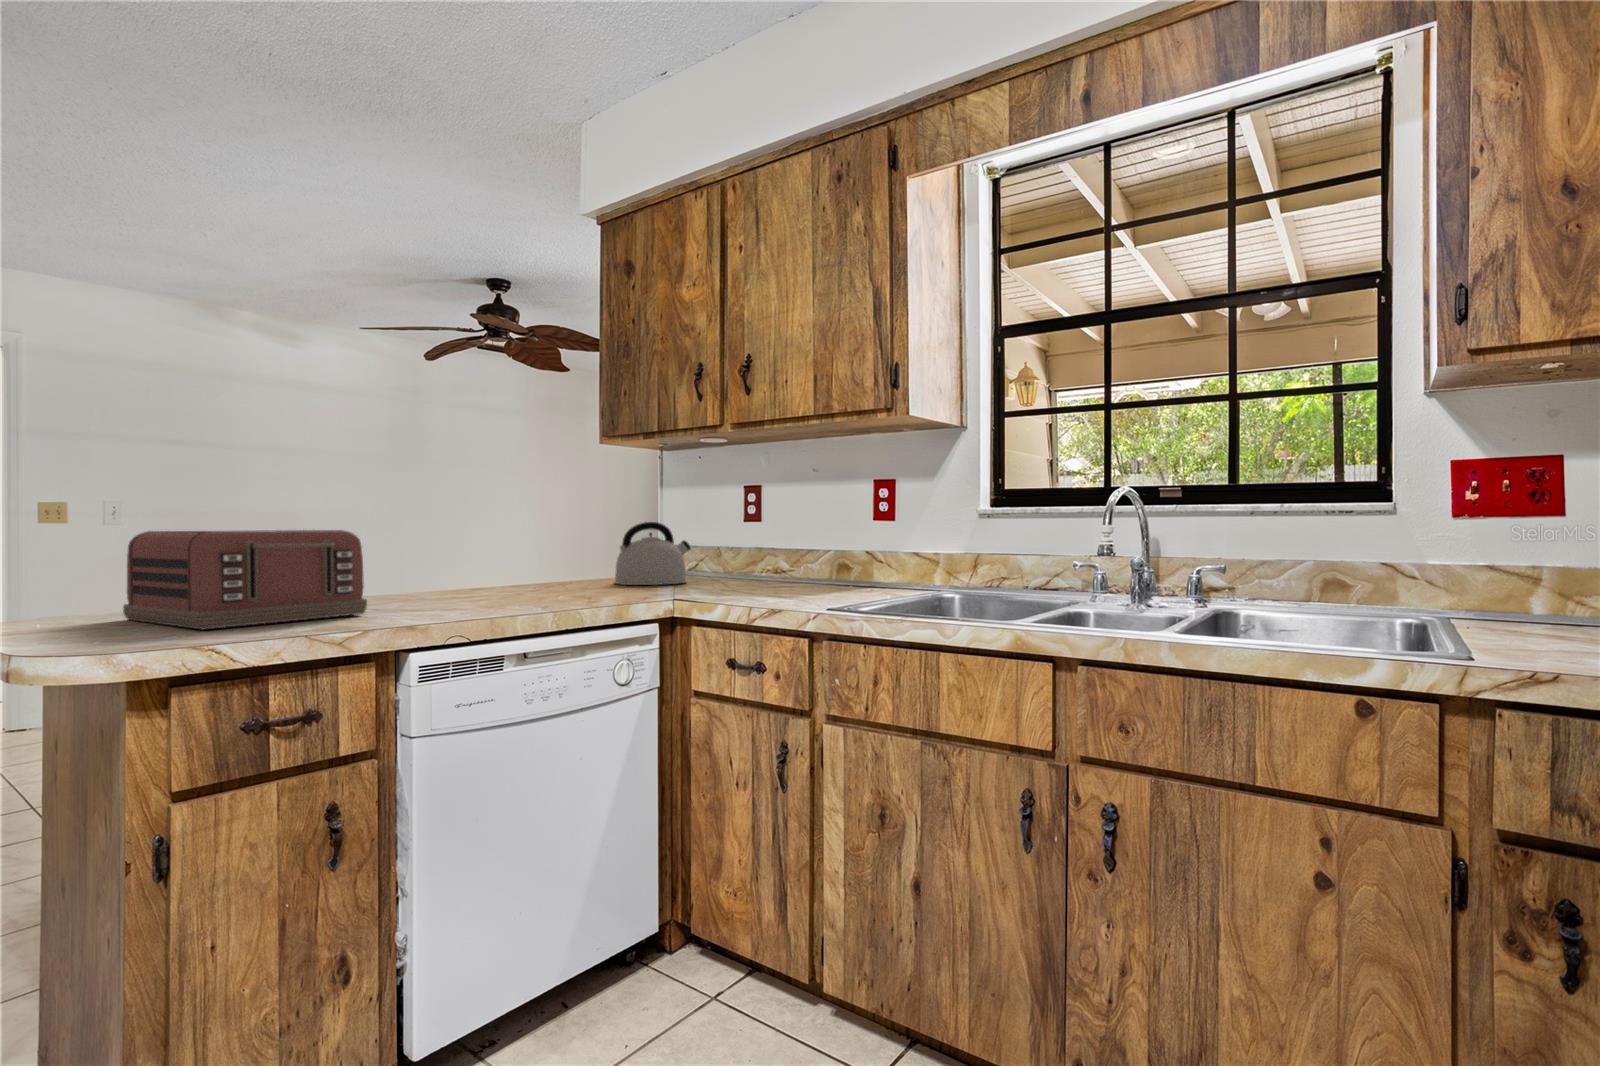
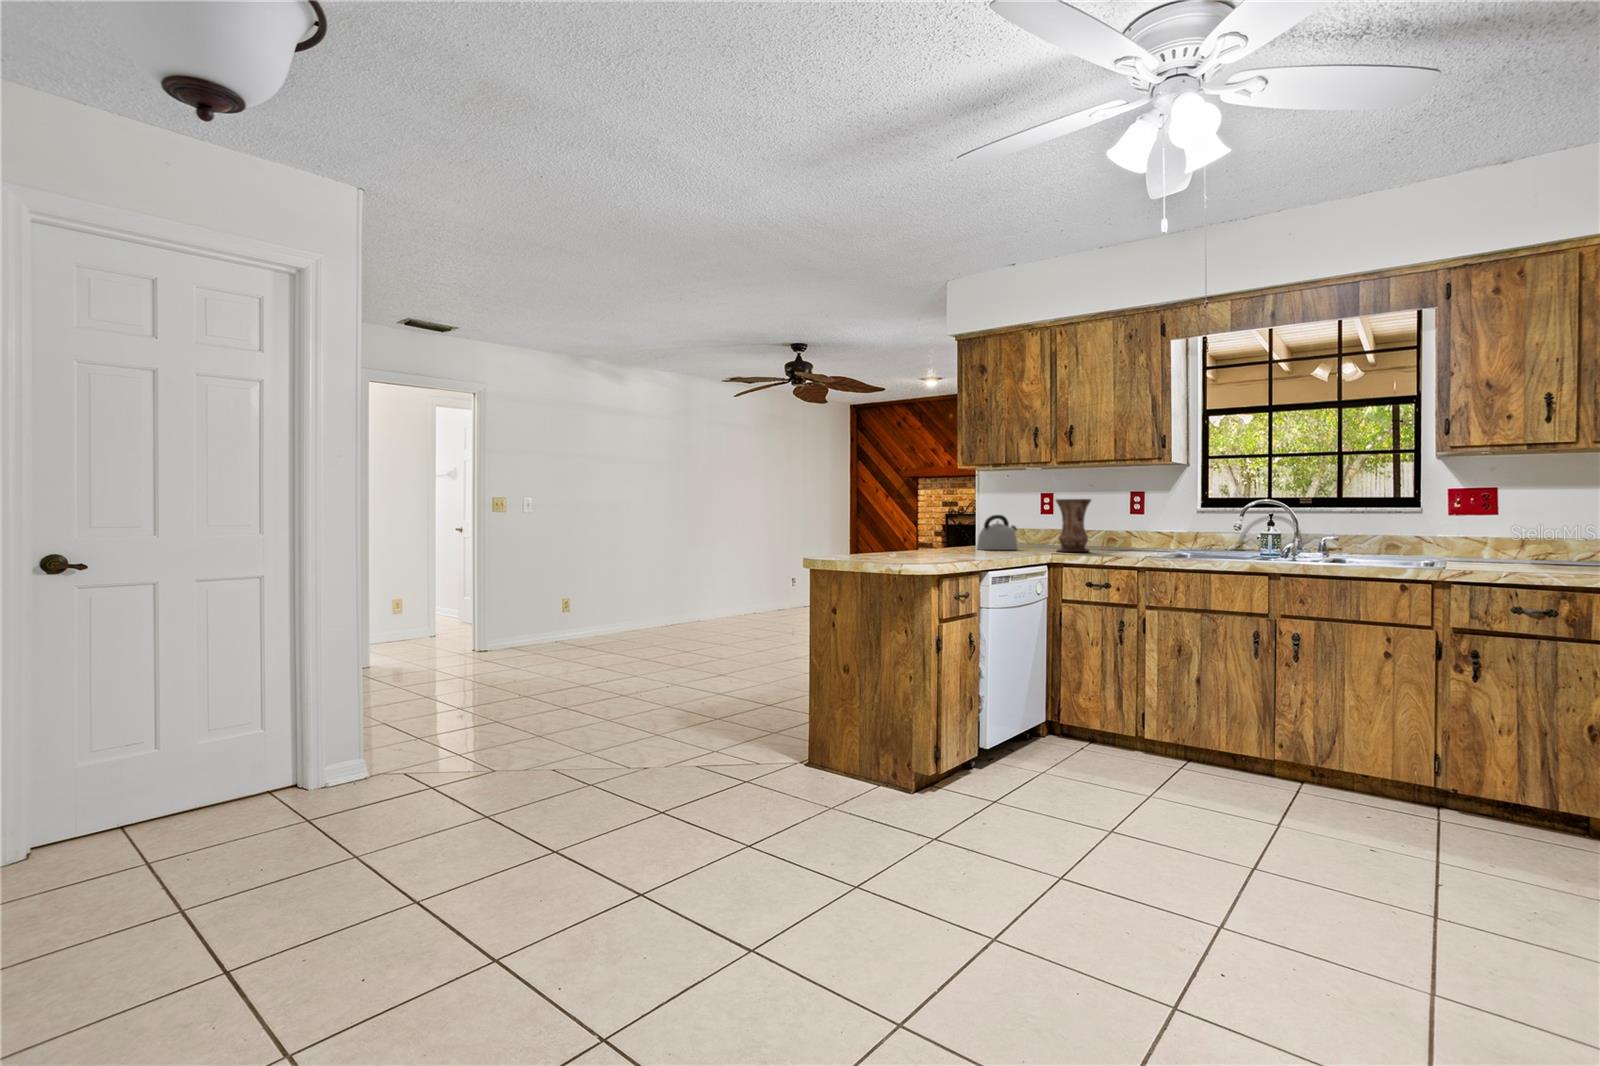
vase: none [723,491,787,592] -> present [1056,499,1091,552]
toaster: present [123,530,367,629] -> none [857,519,949,560]

